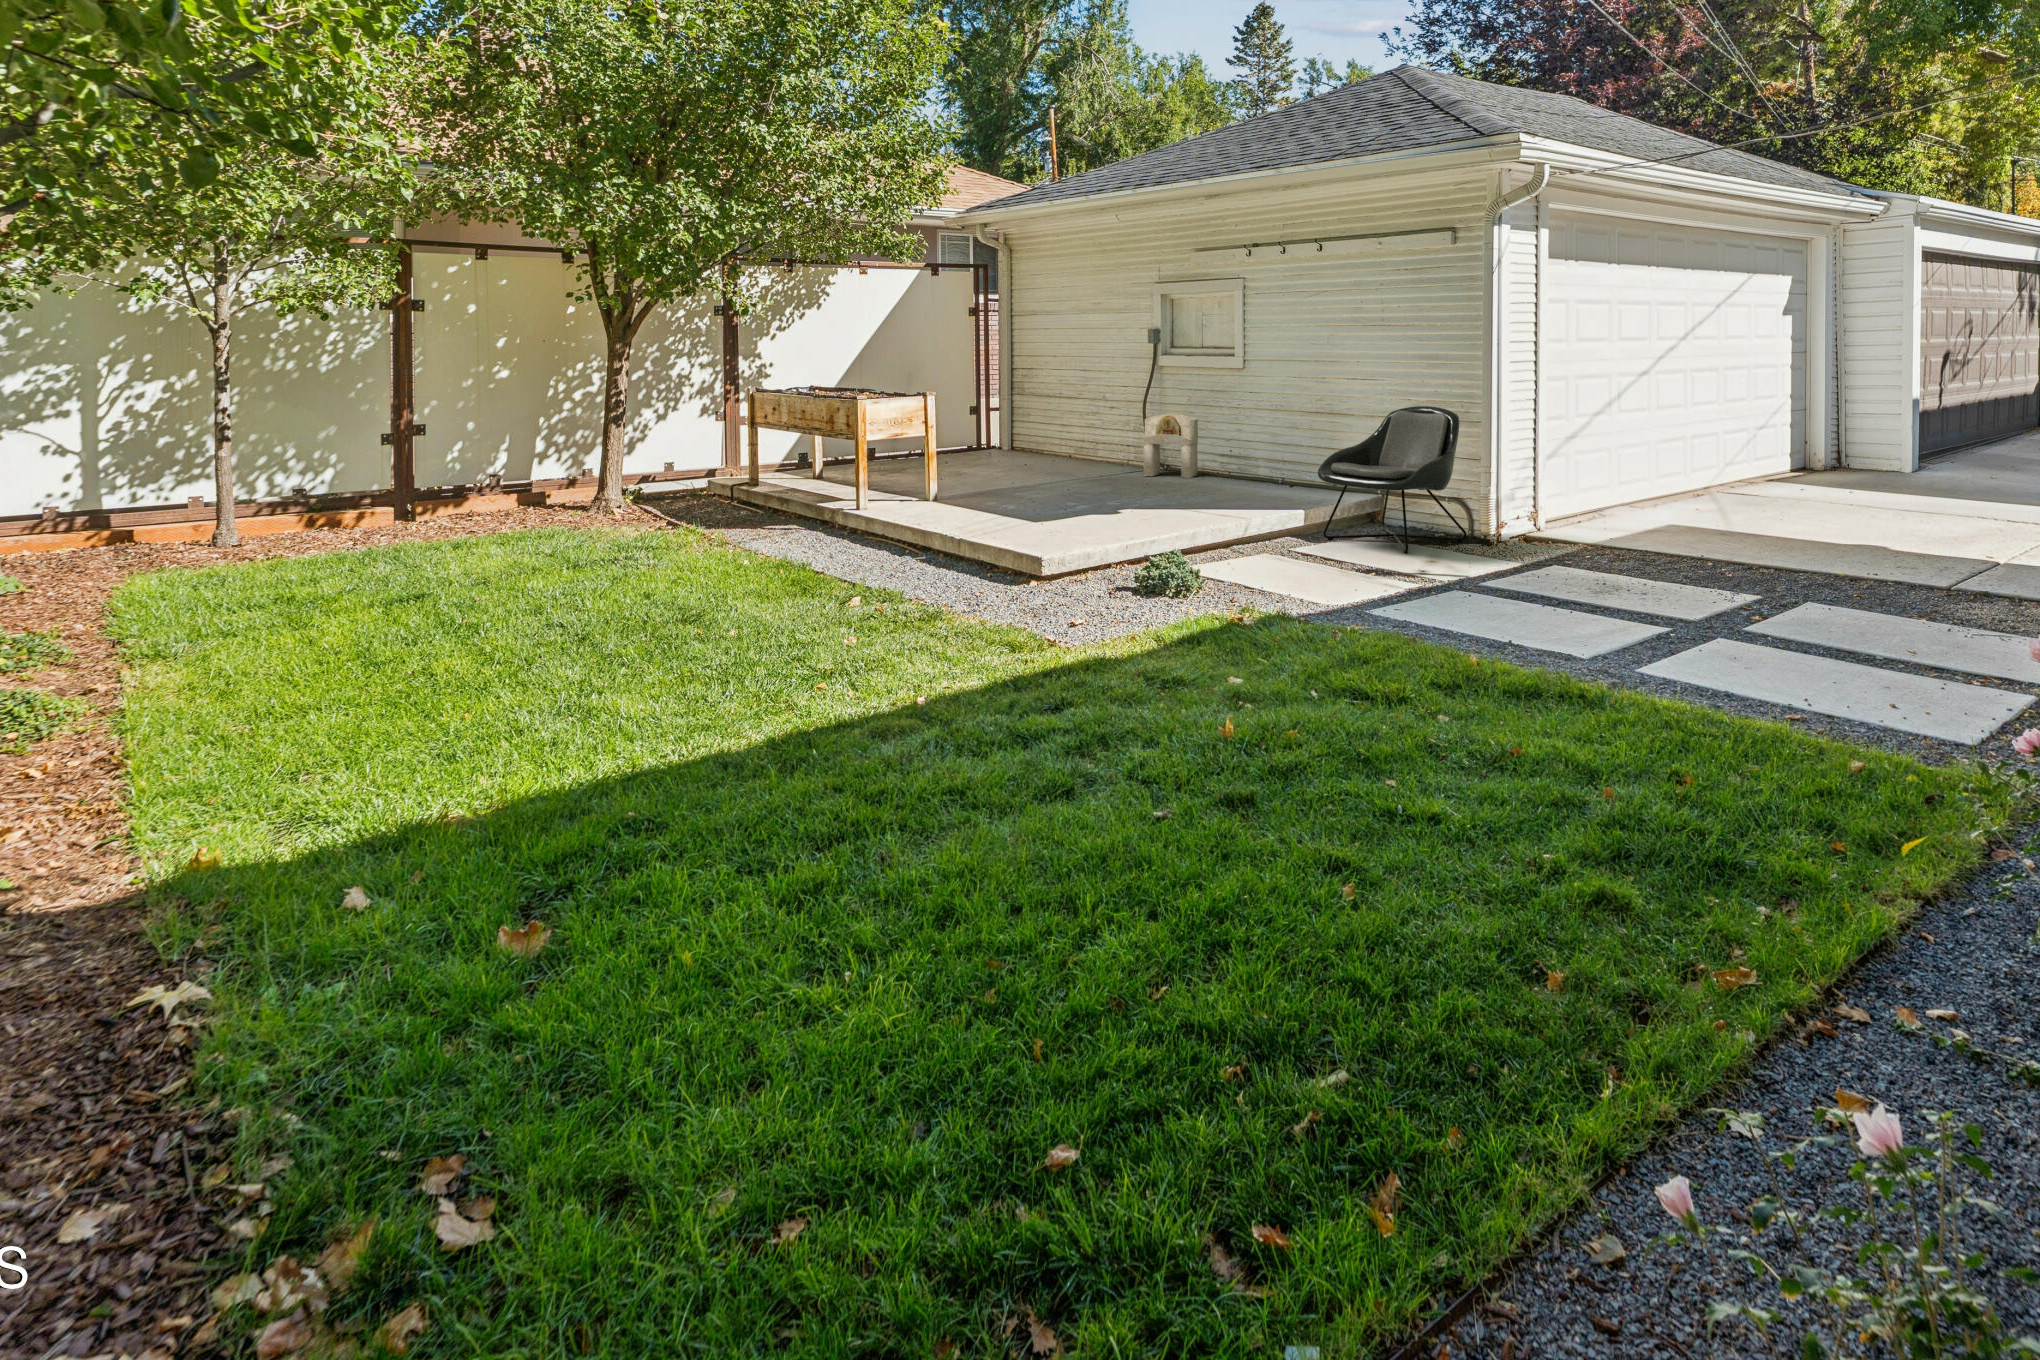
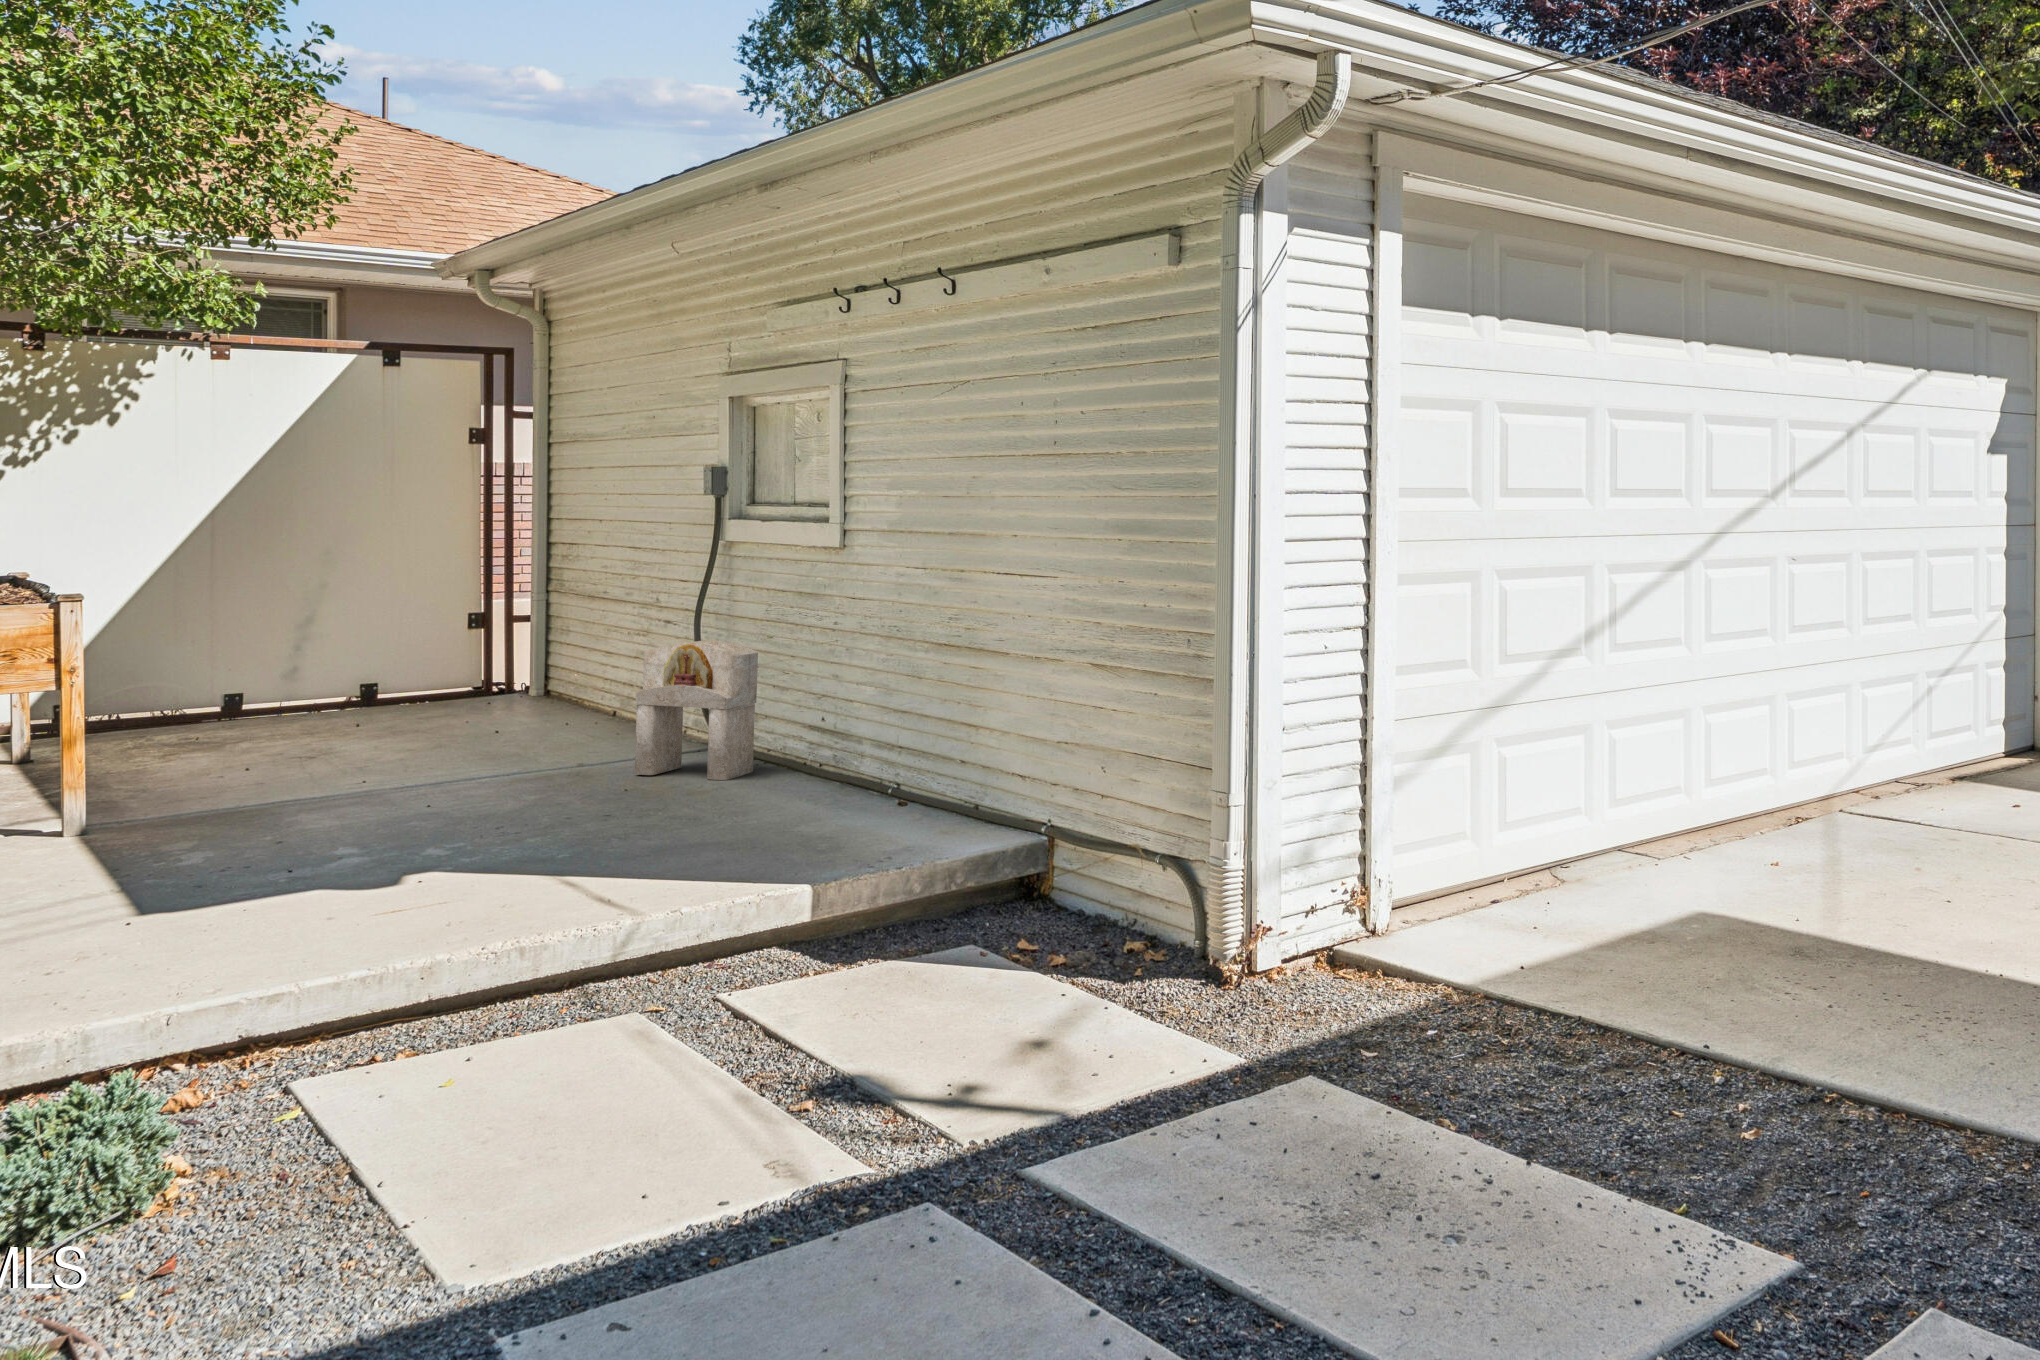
lounge chair: present [1318,406,1466,553] -> none [821,639,1174,1024]

